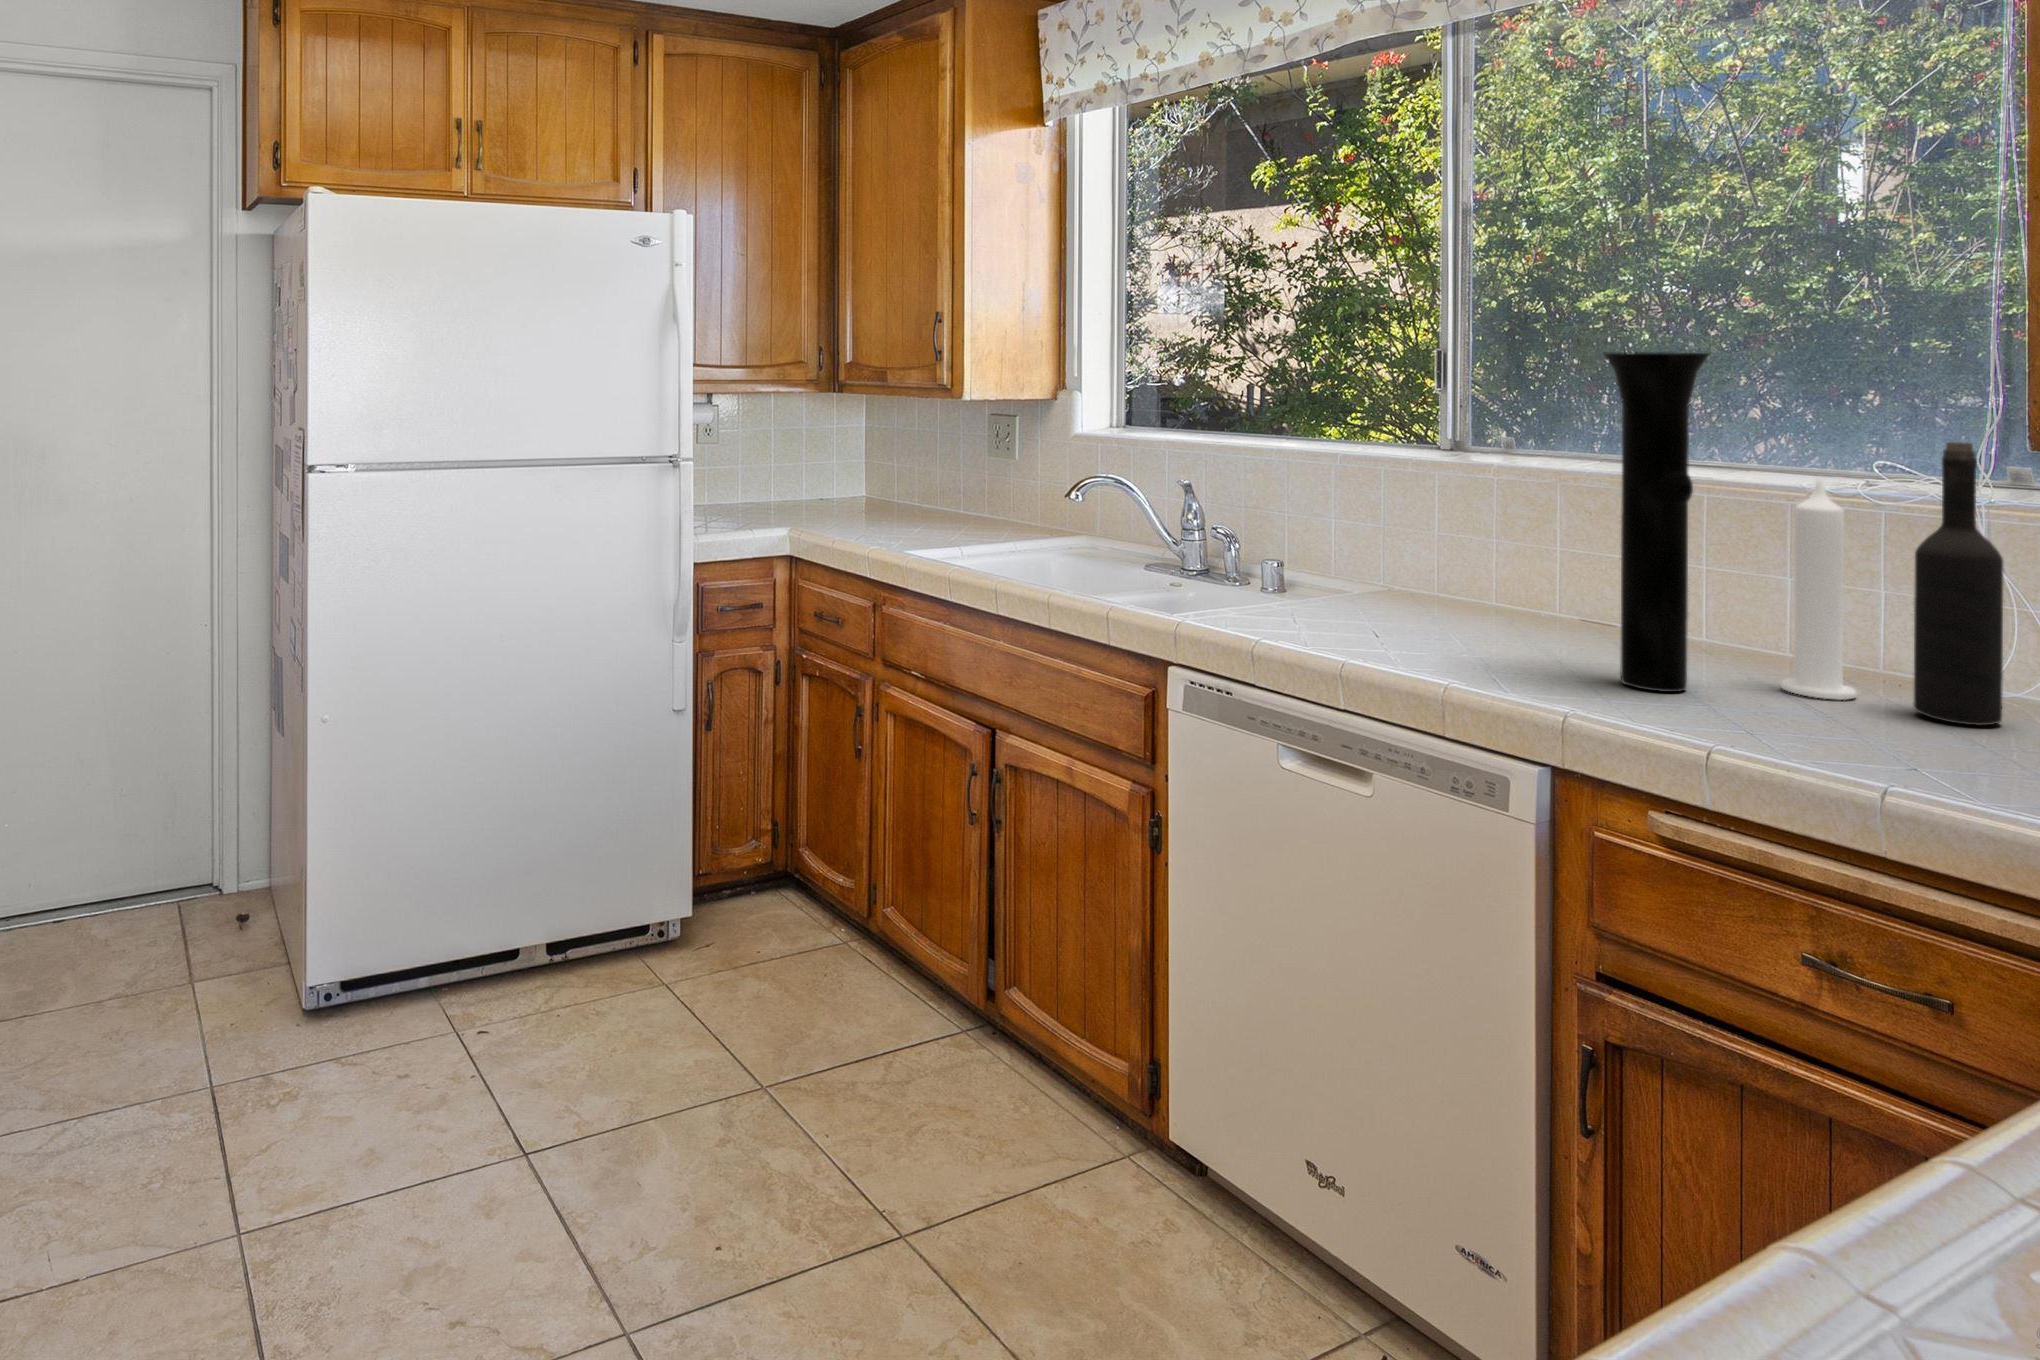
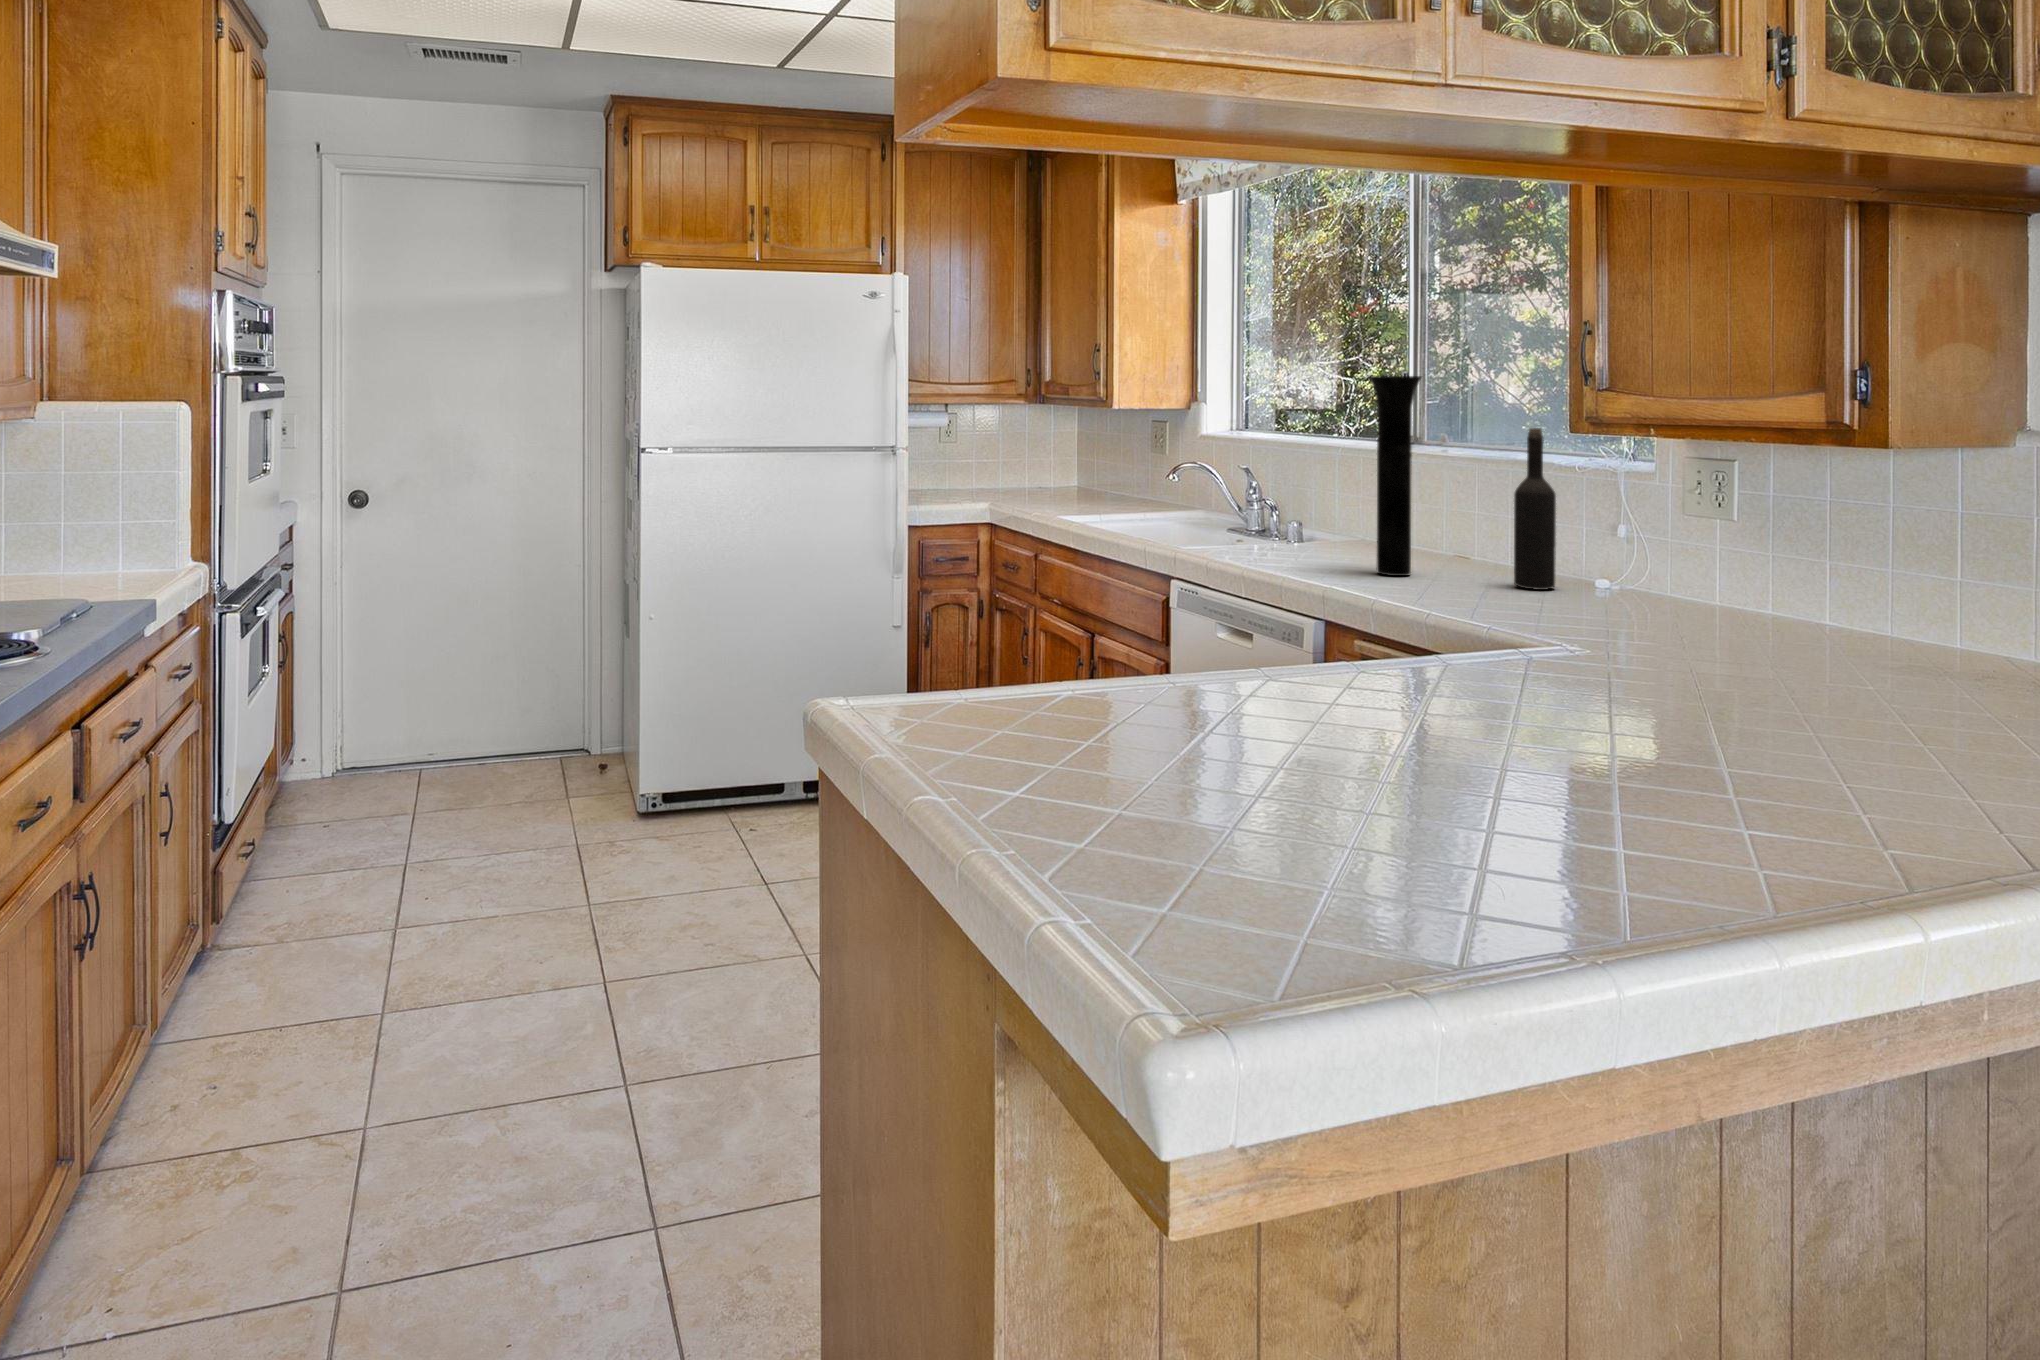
candle: present [1780,479,1857,700] -> none [1468,451,1506,581]

